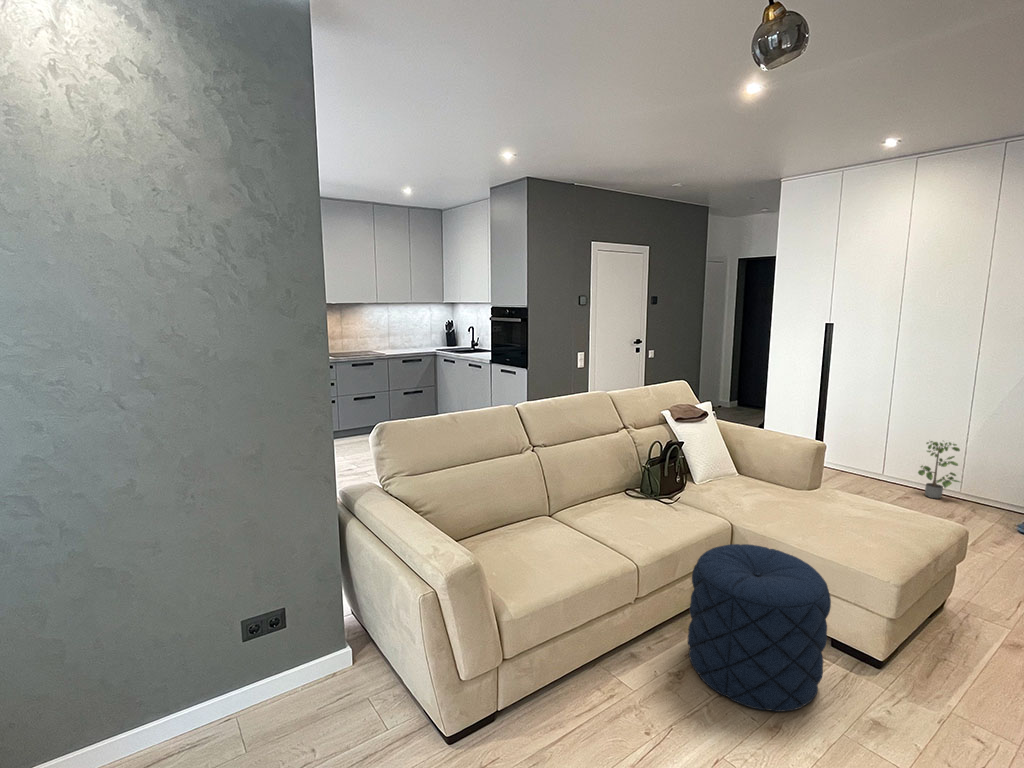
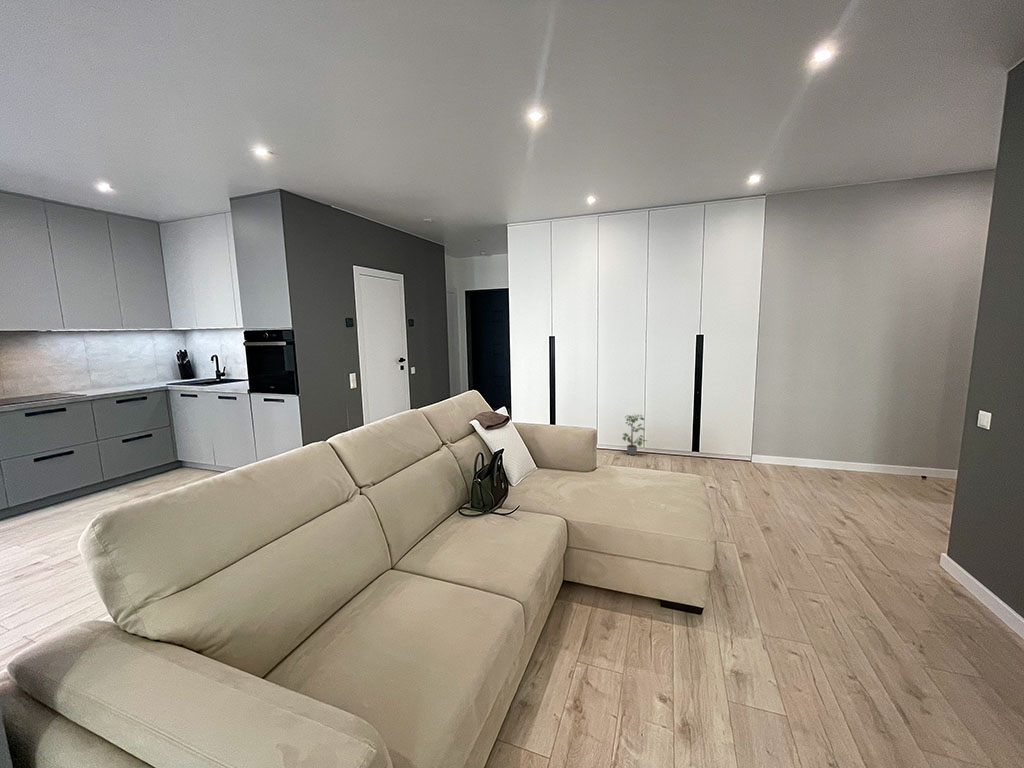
pouf: present [688,544,831,712] -> none [566,538,696,715]

